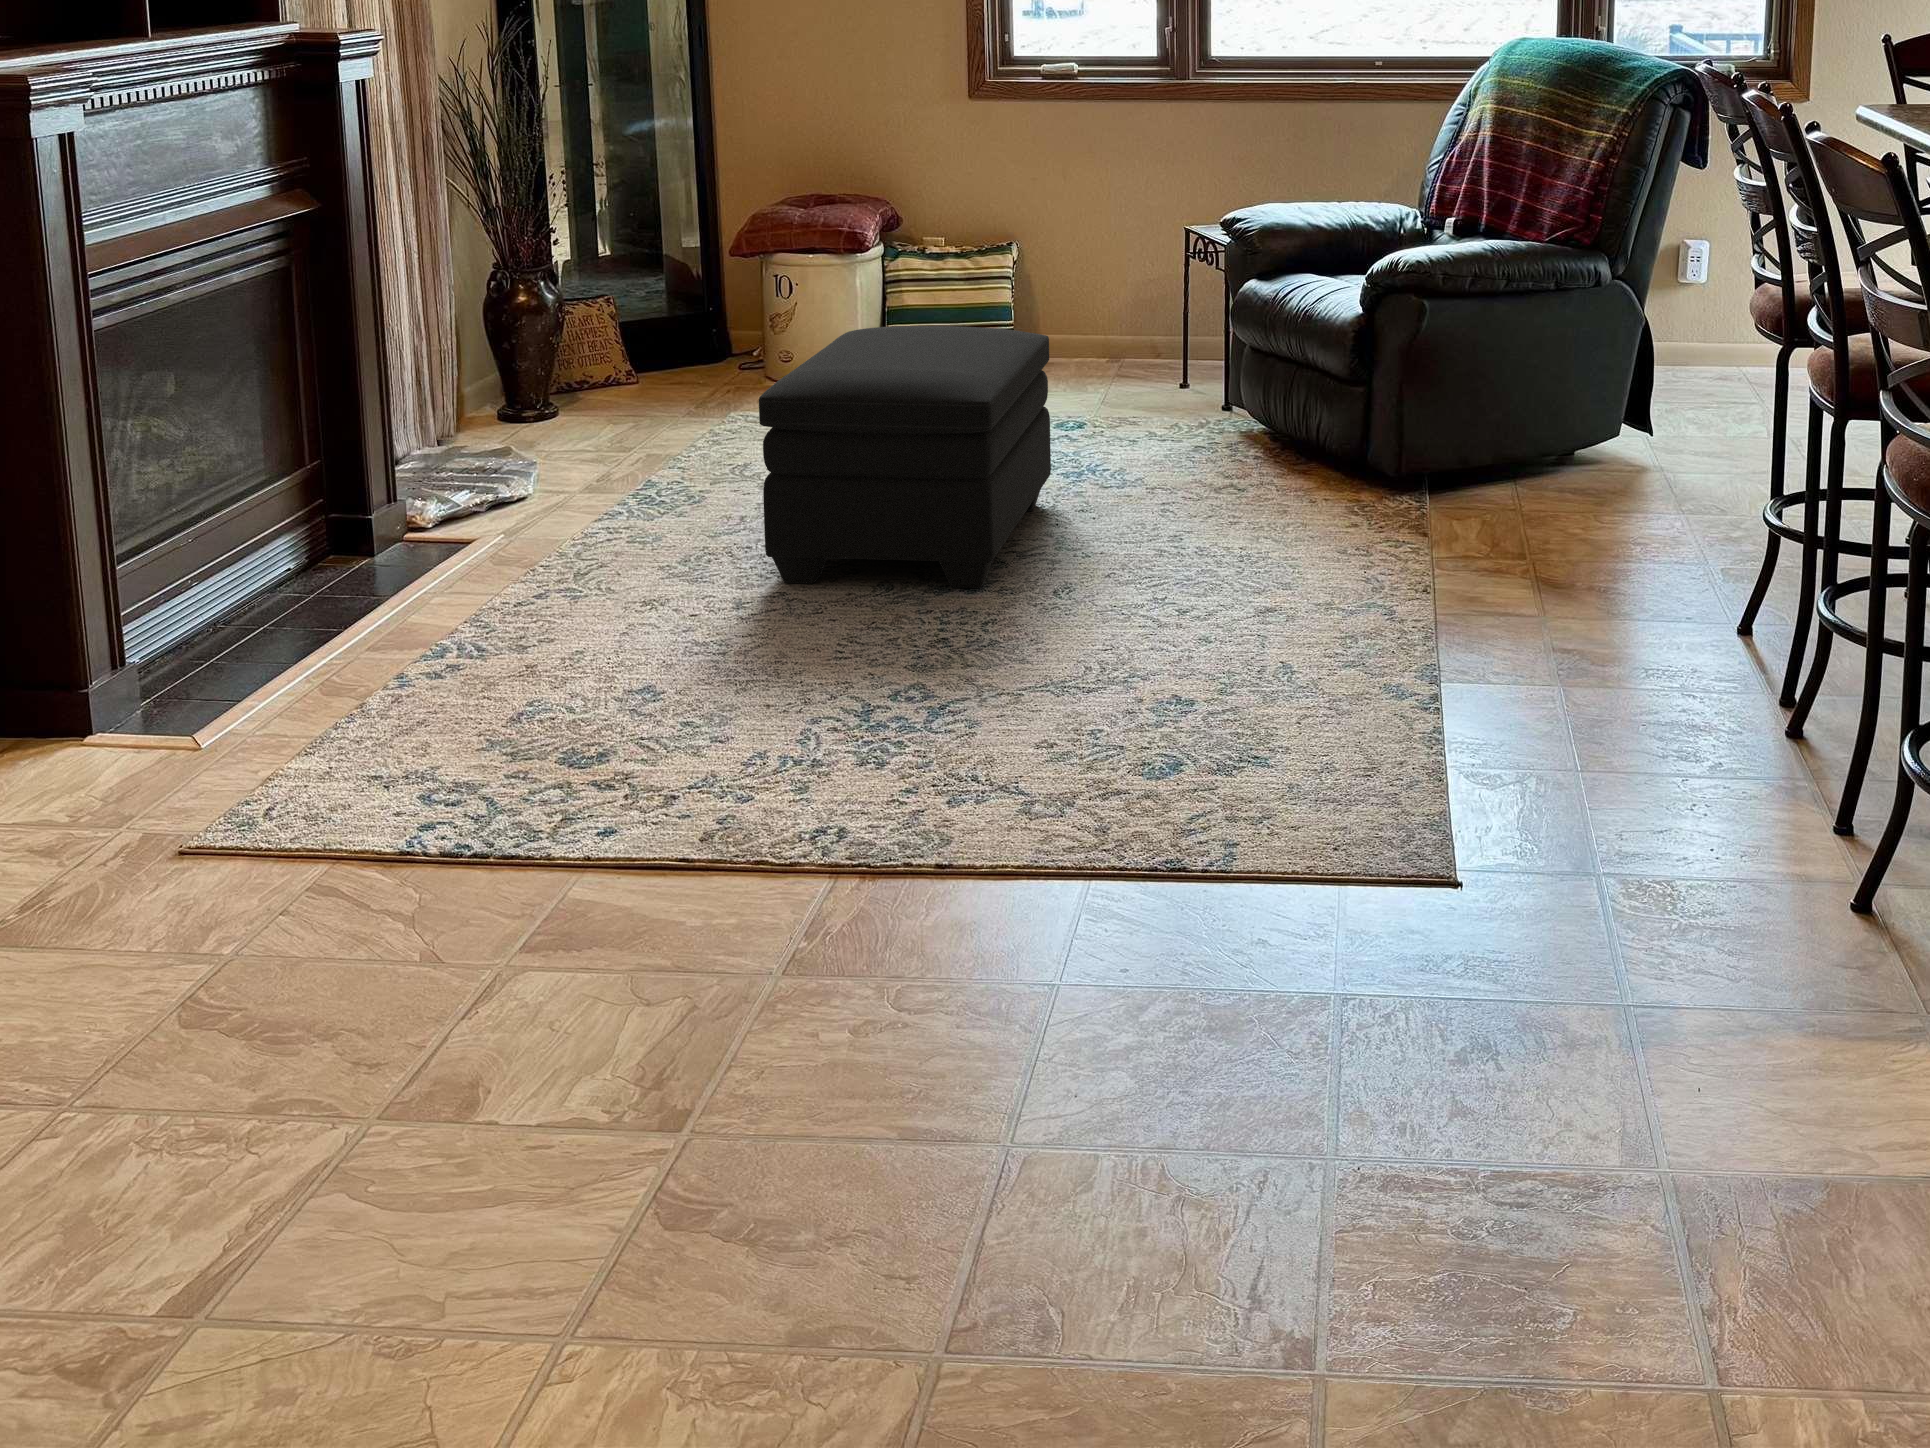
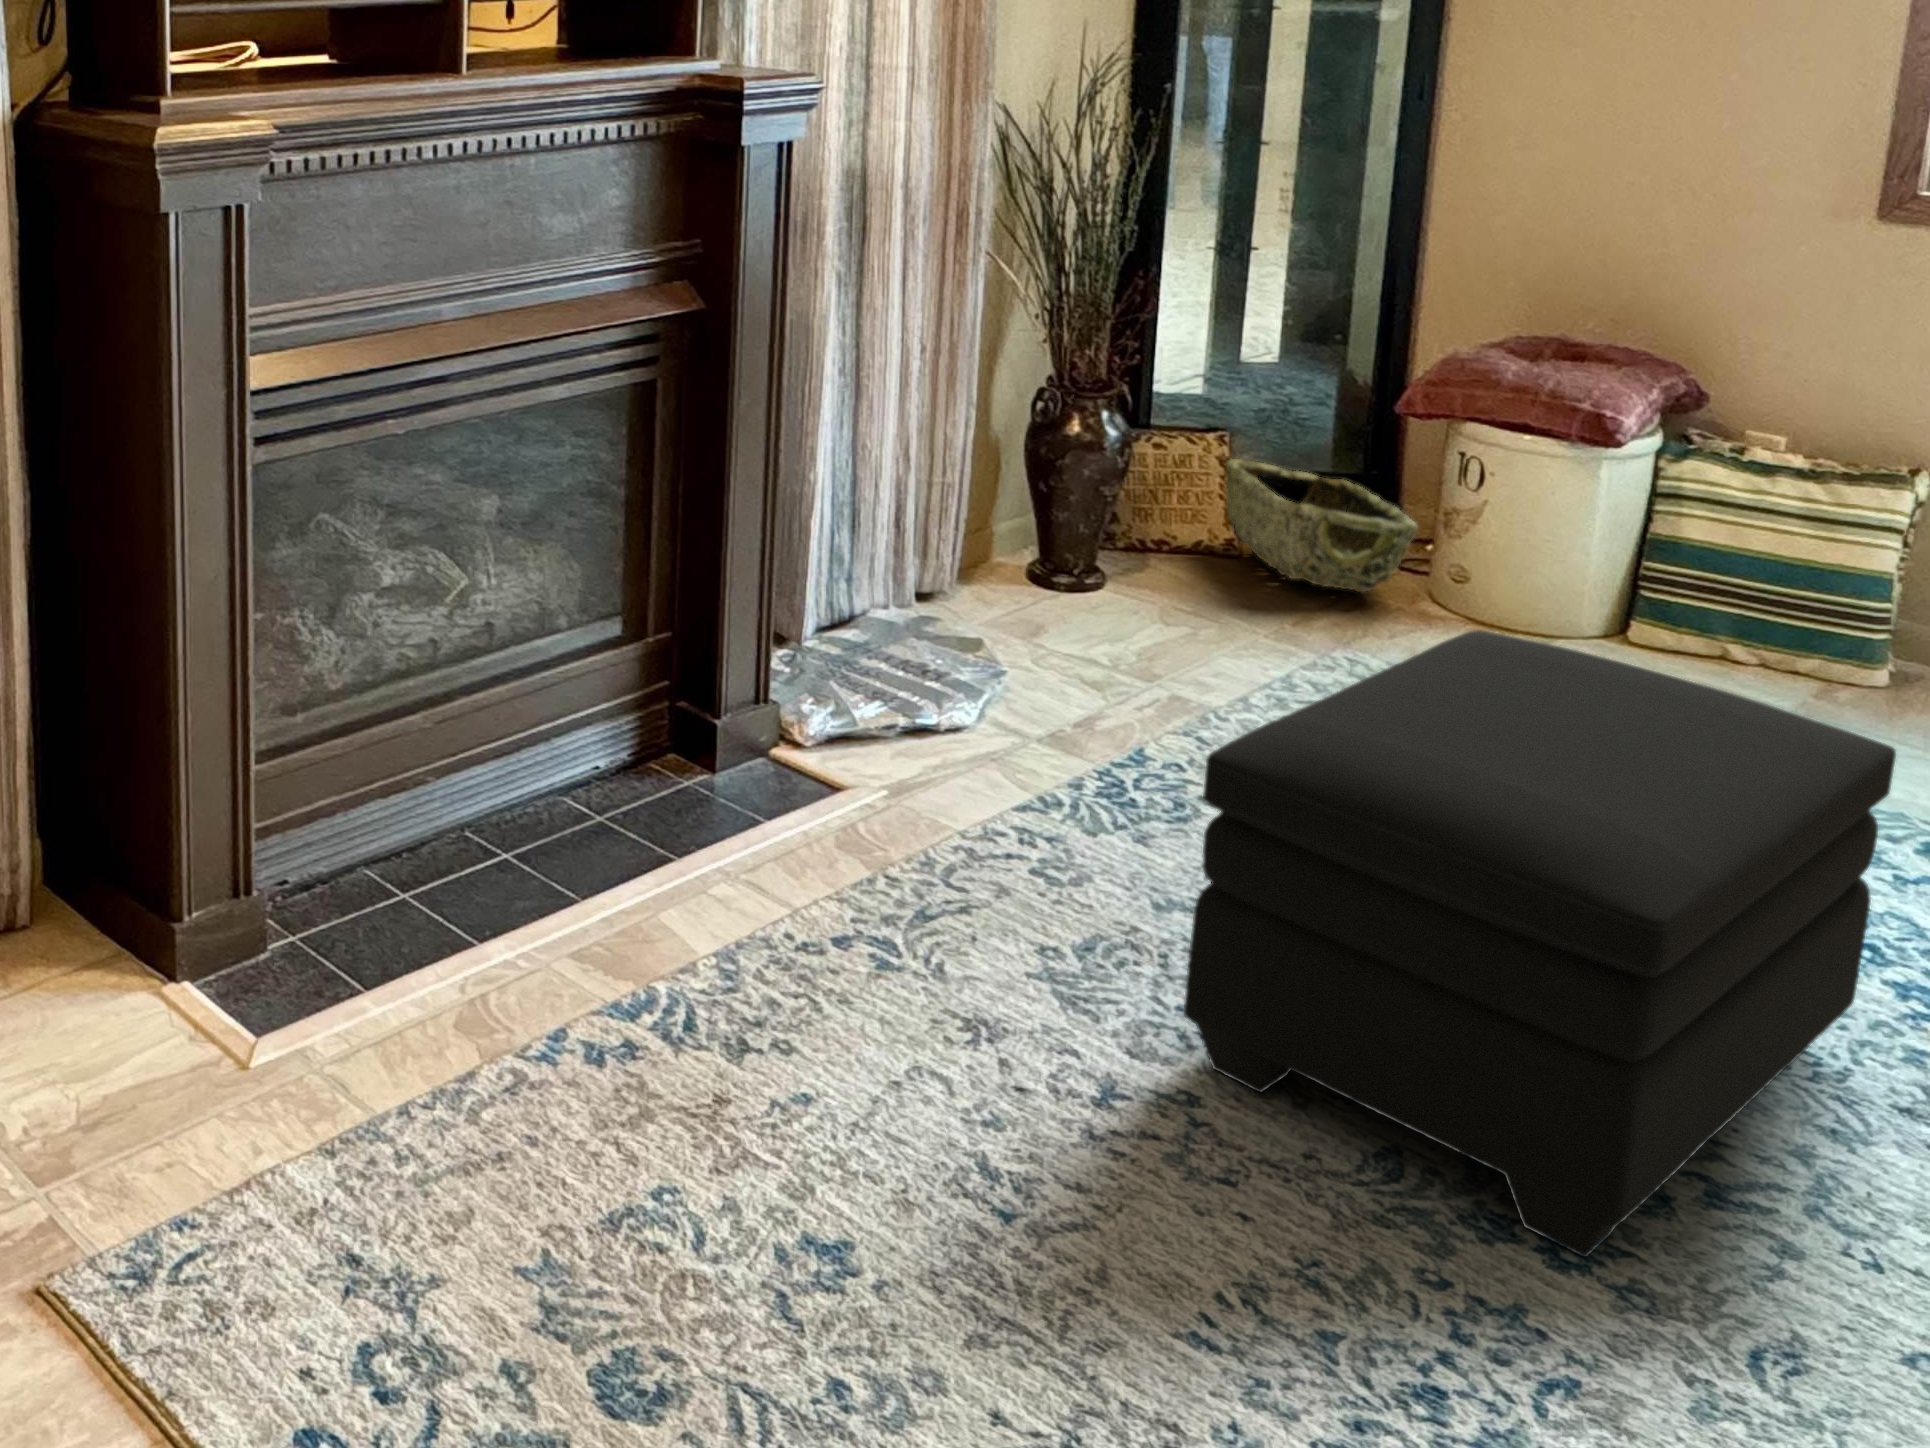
woven basket: none [620,313,757,386] -> present [1226,459,1419,592]

